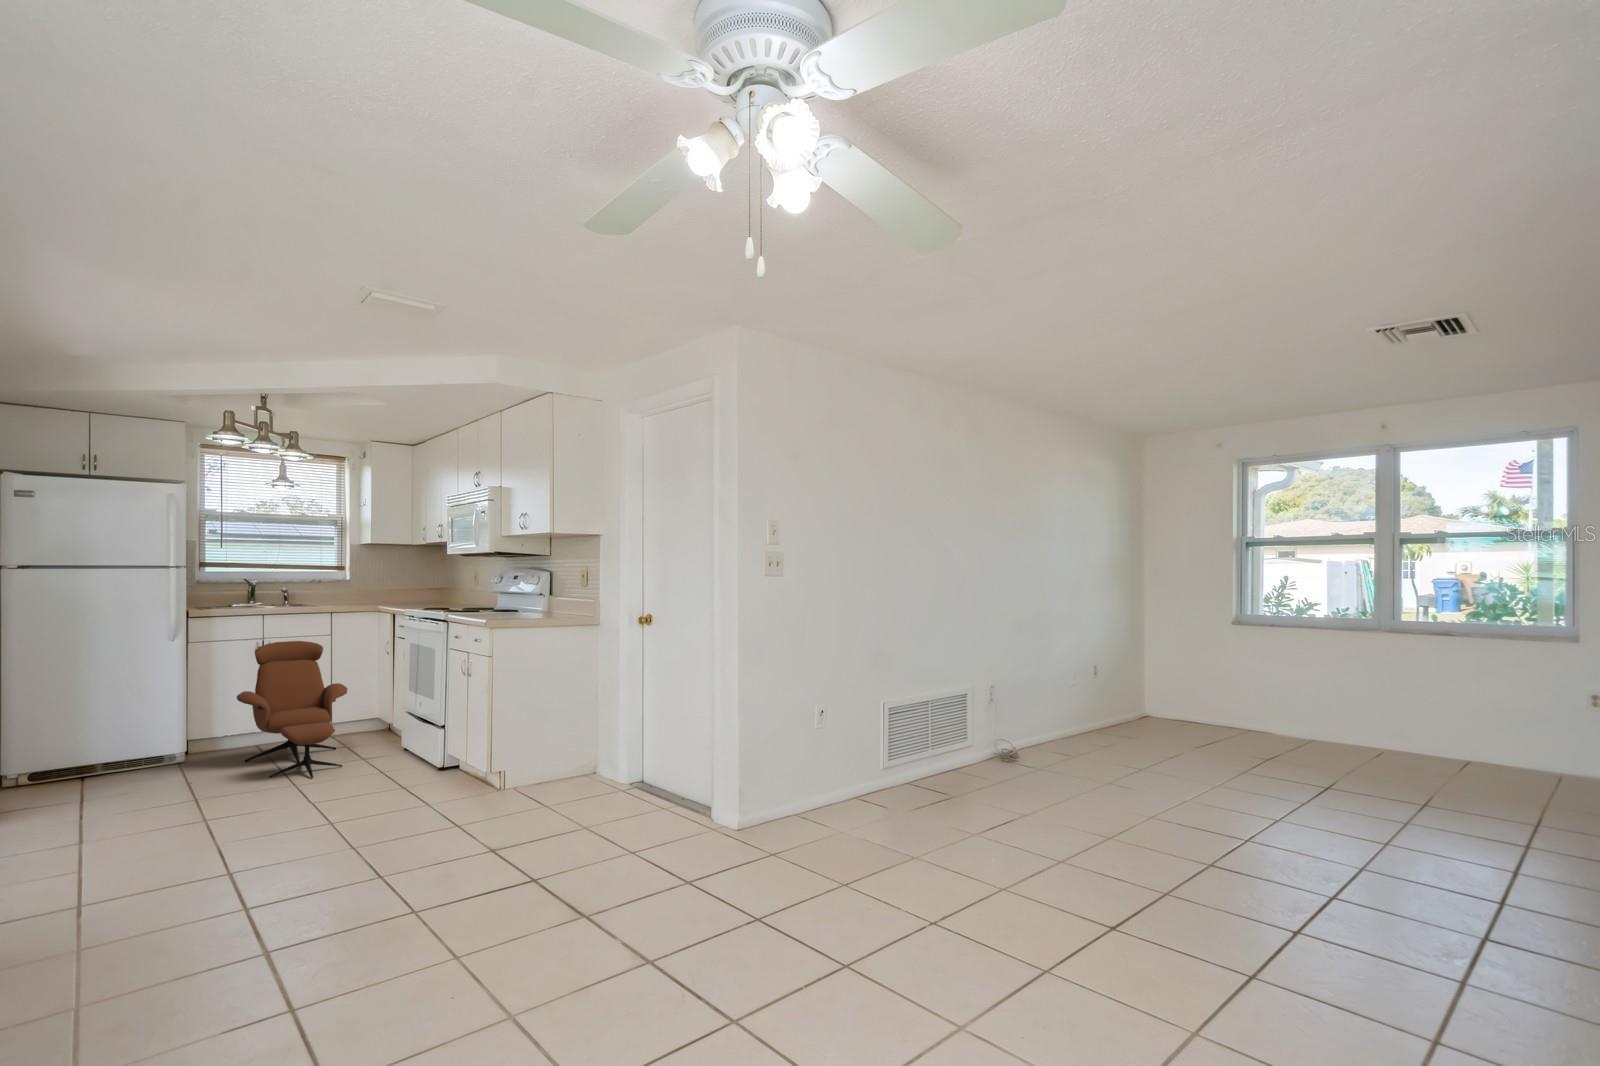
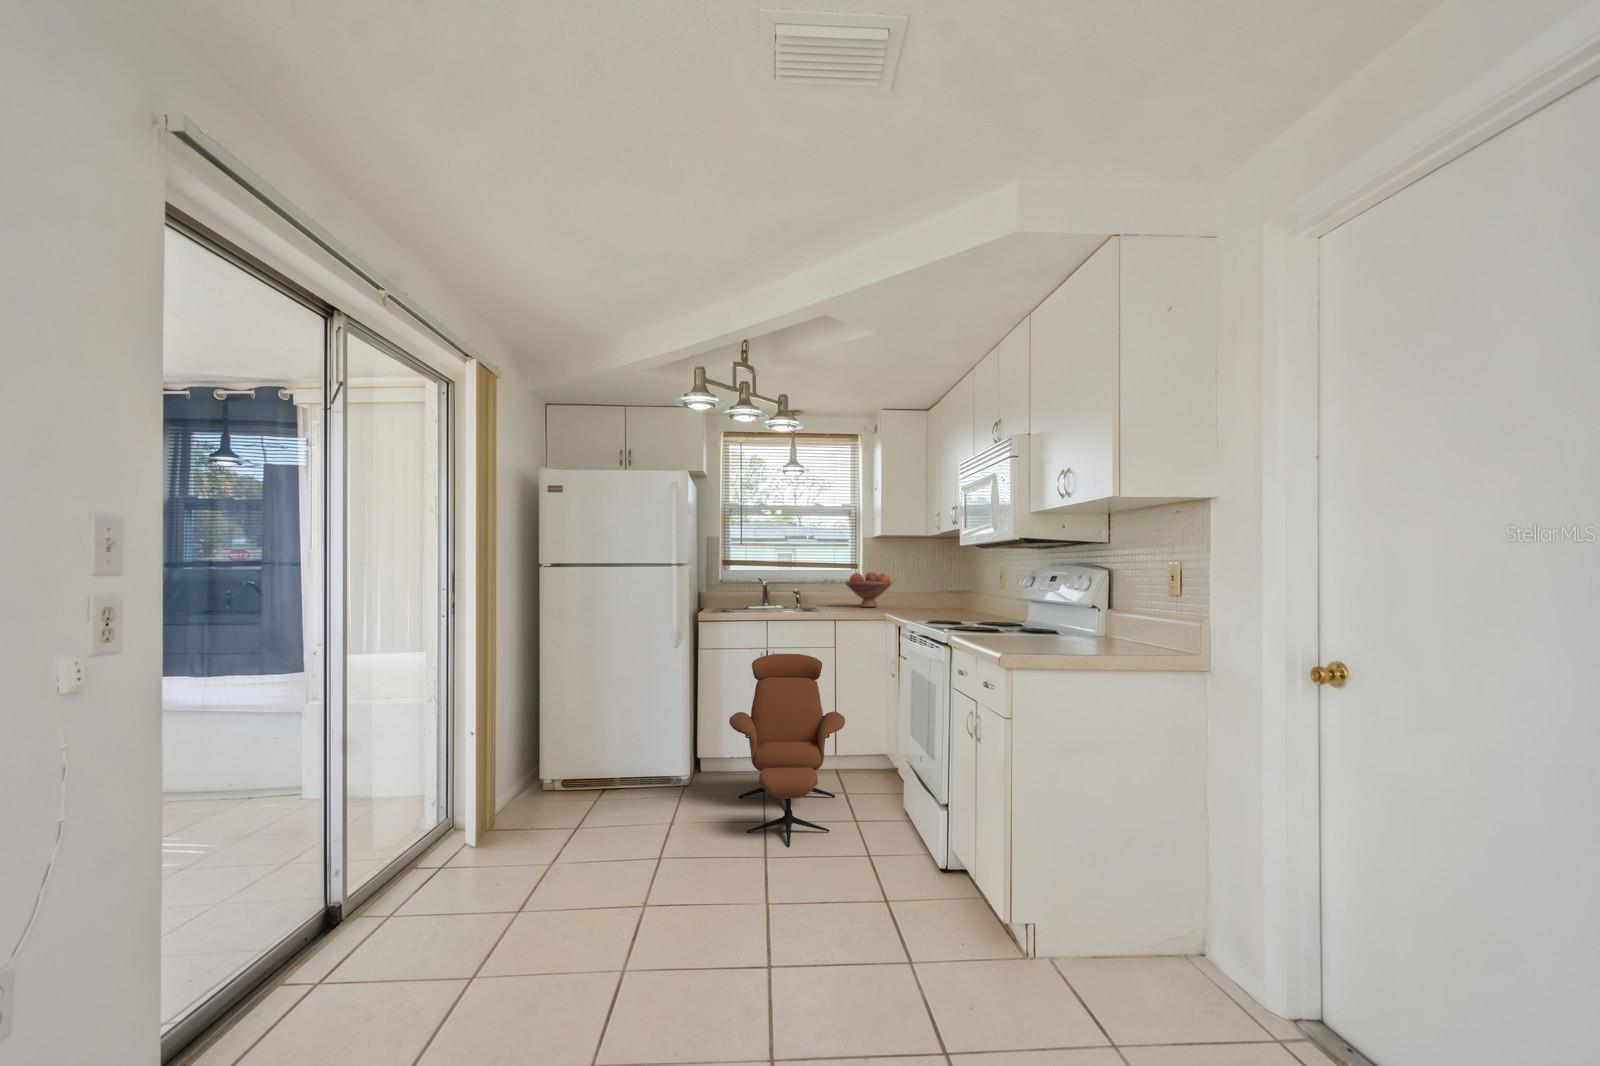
fruit bowl: none [332,573,377,602] -> present [845,572,892,607]

